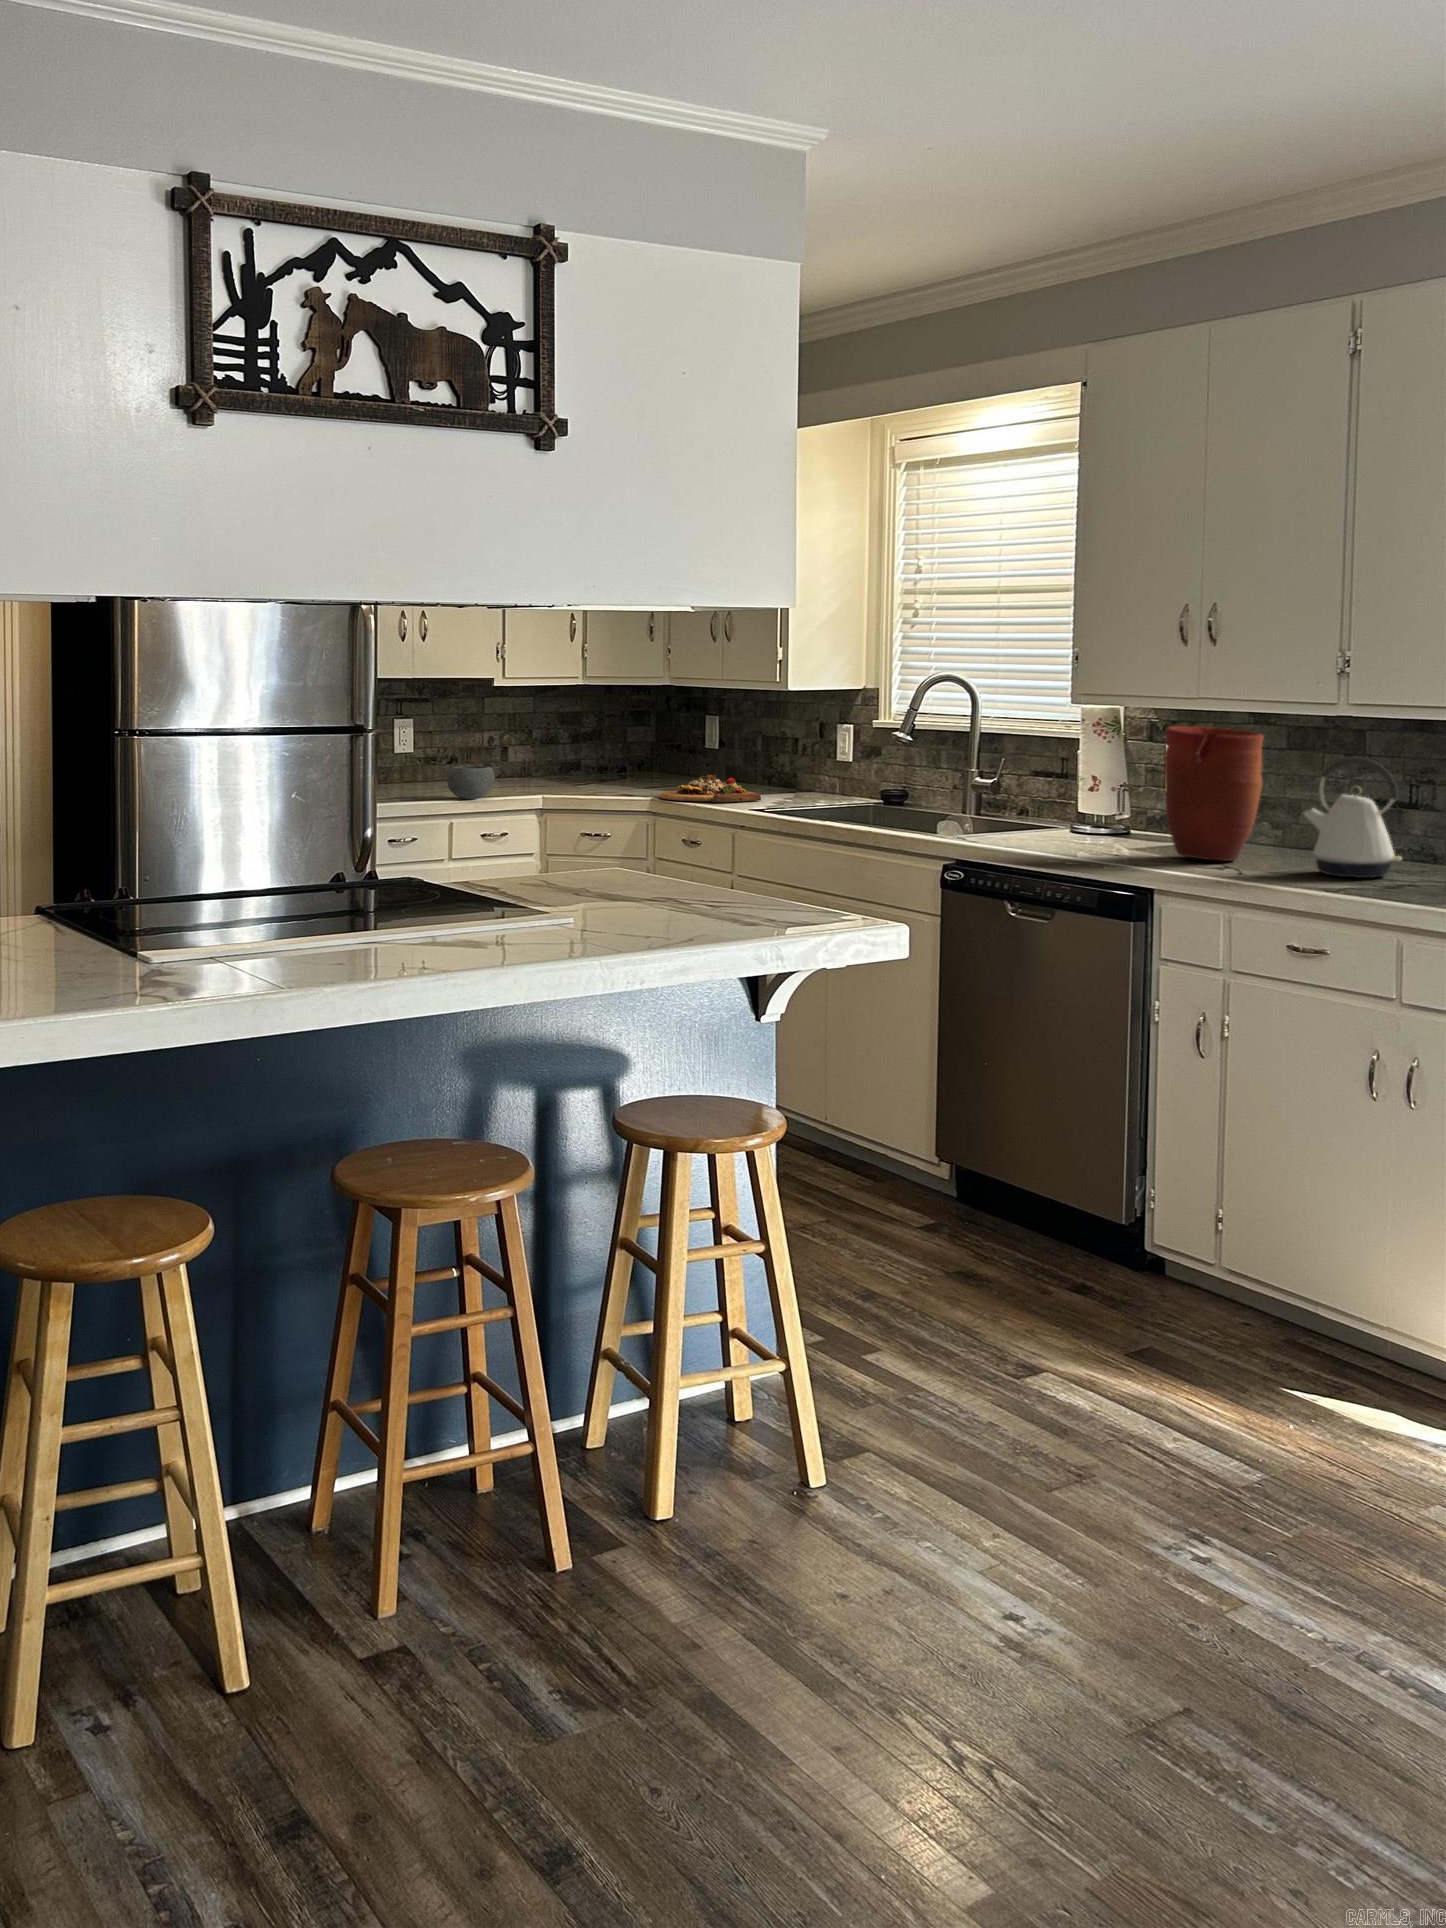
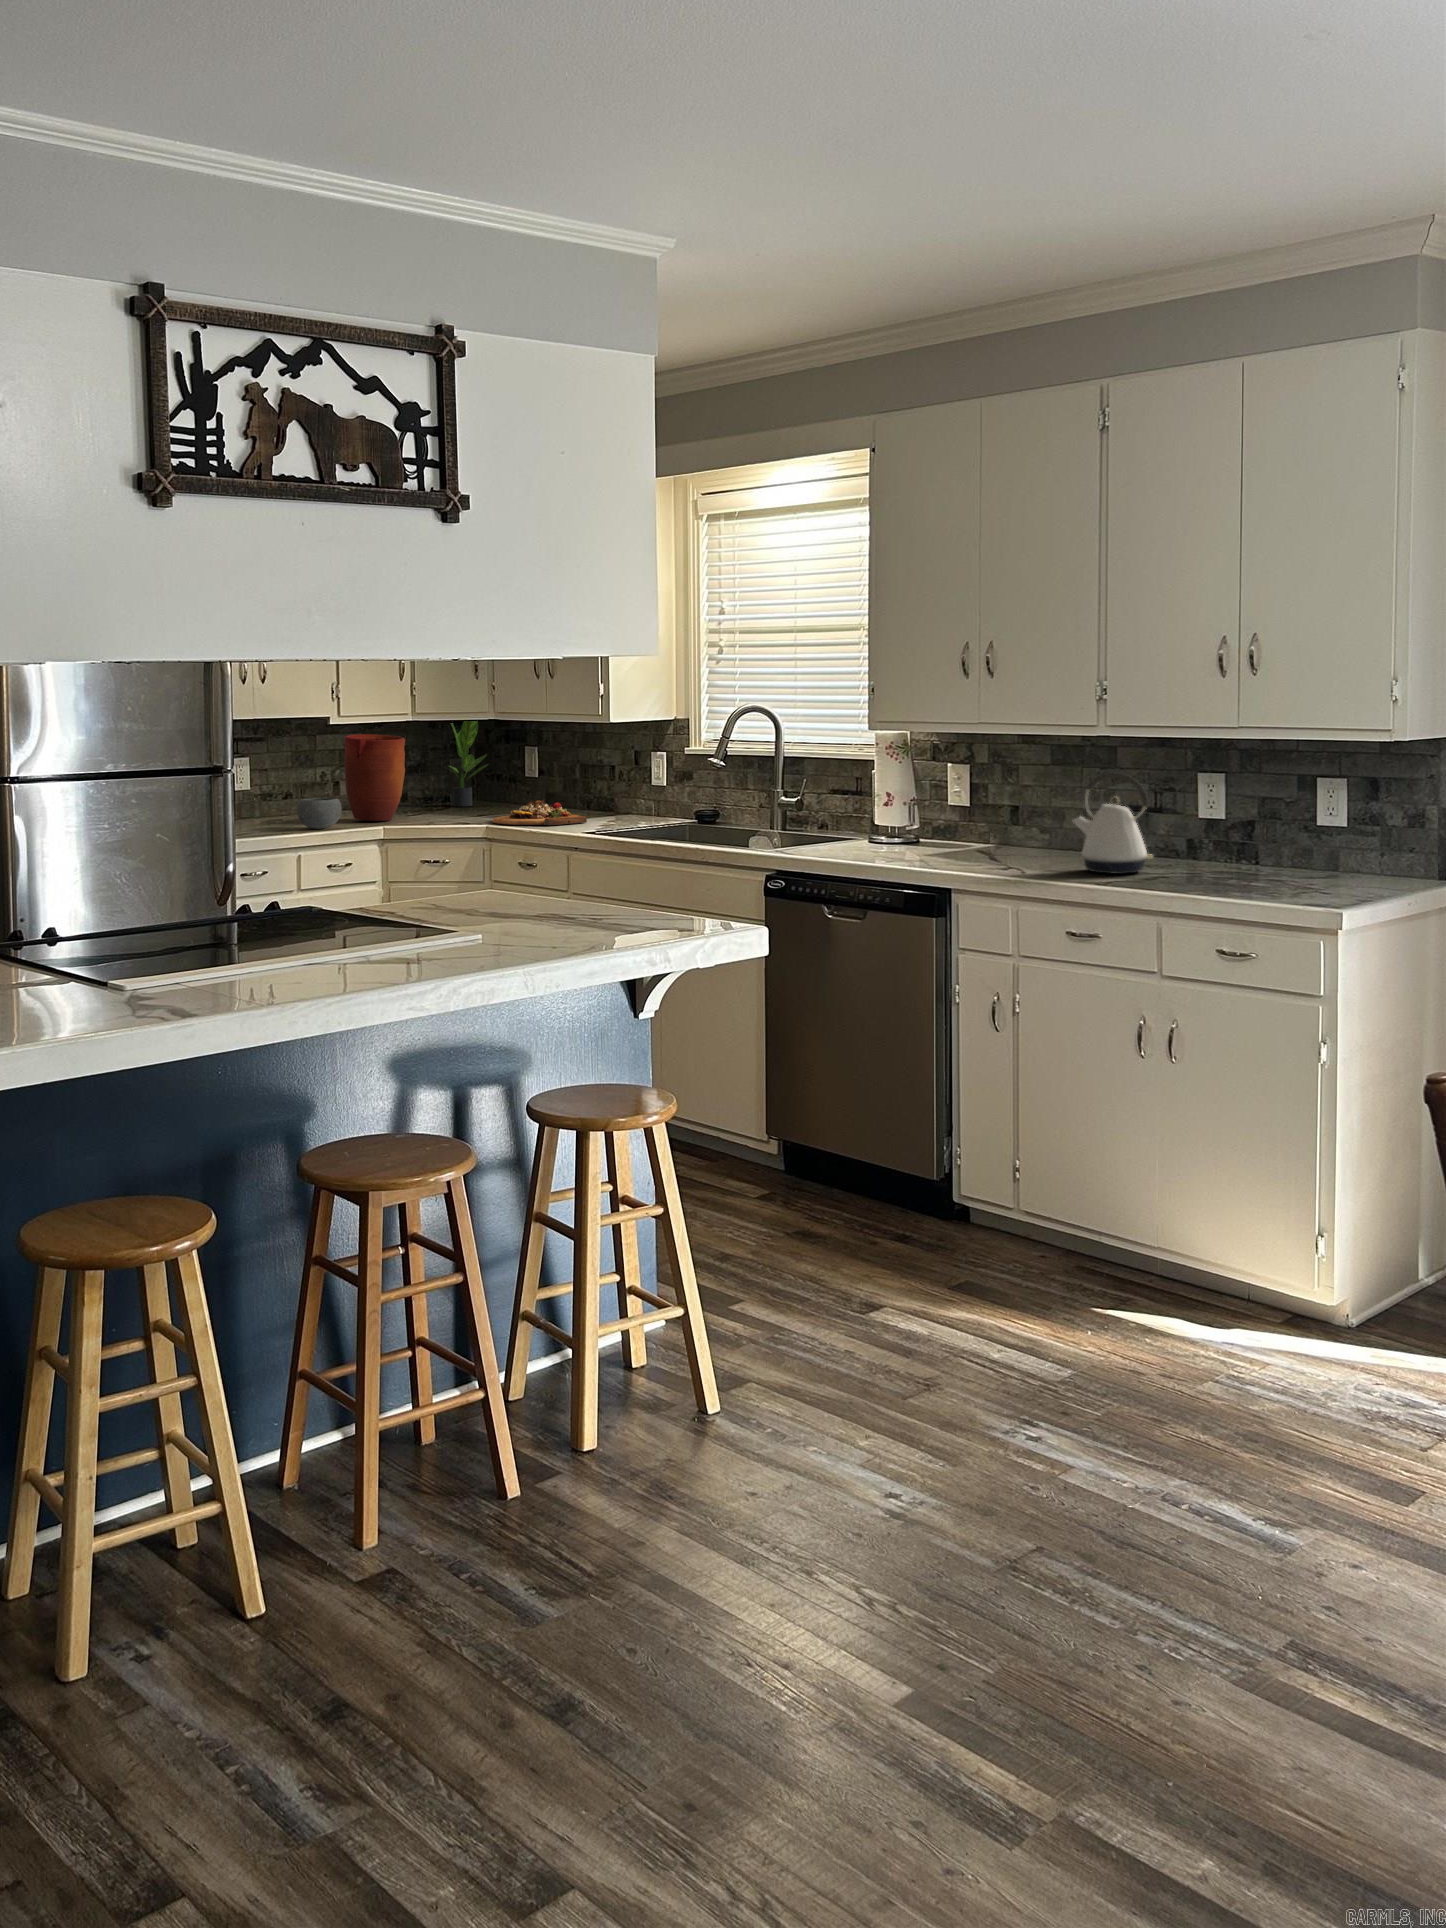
potted plant: none [615,679,667,780] -> present [449,721,488,806]
vase: present [1164,726,1264,861] -> present [344,734,405,821]

